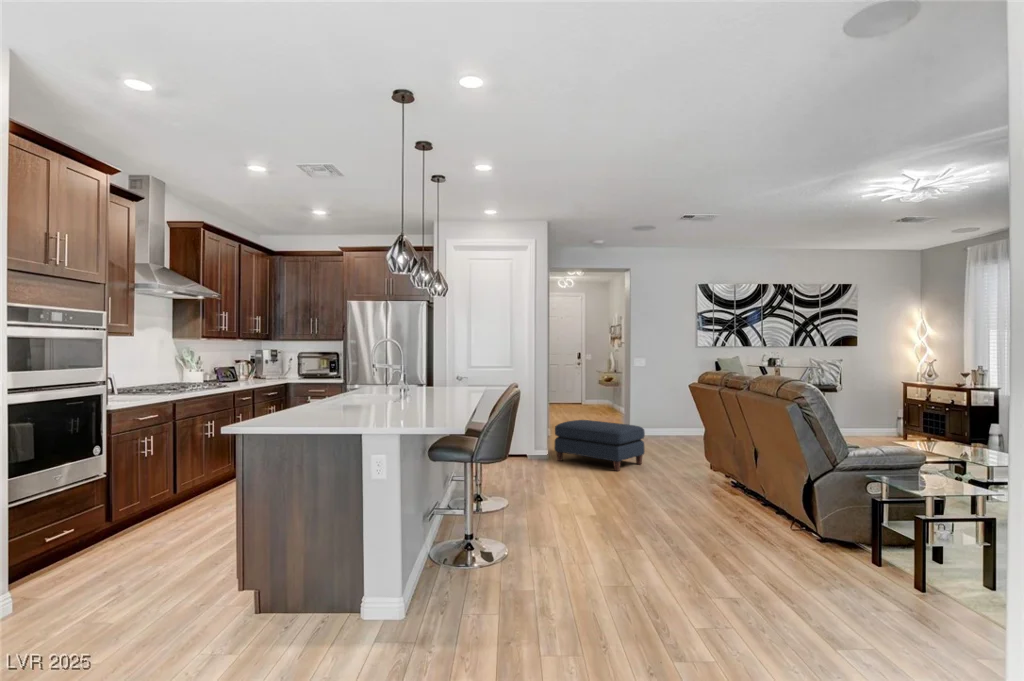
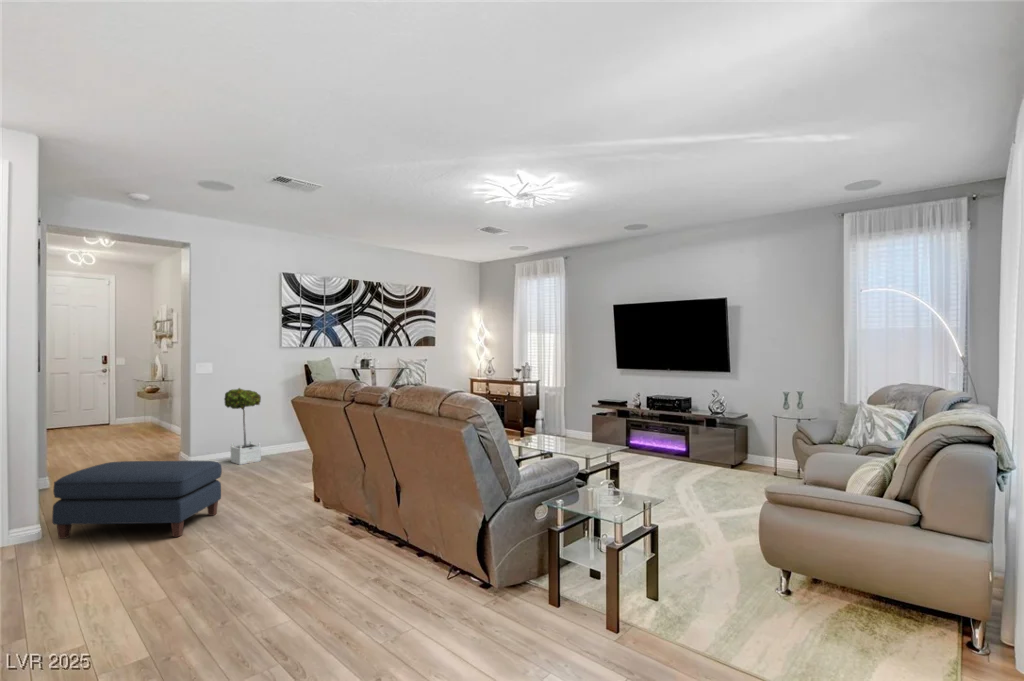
potted tree: none [652,378,679,439] -> present [224,388,261,465]

